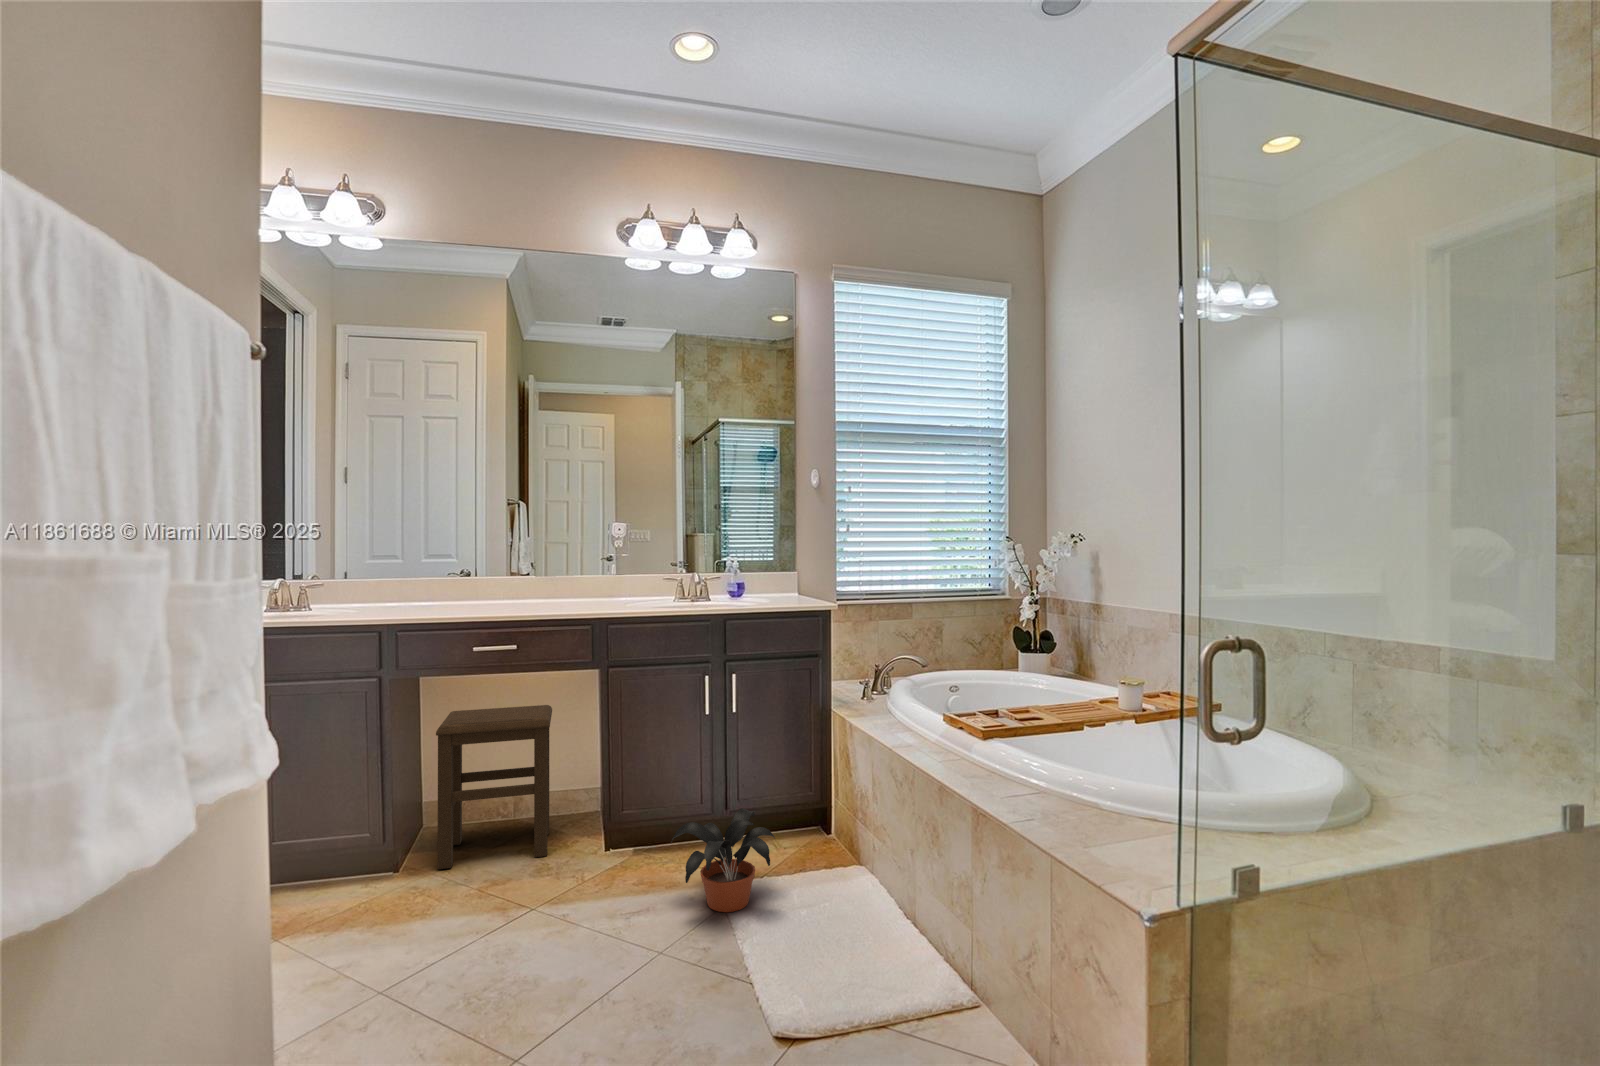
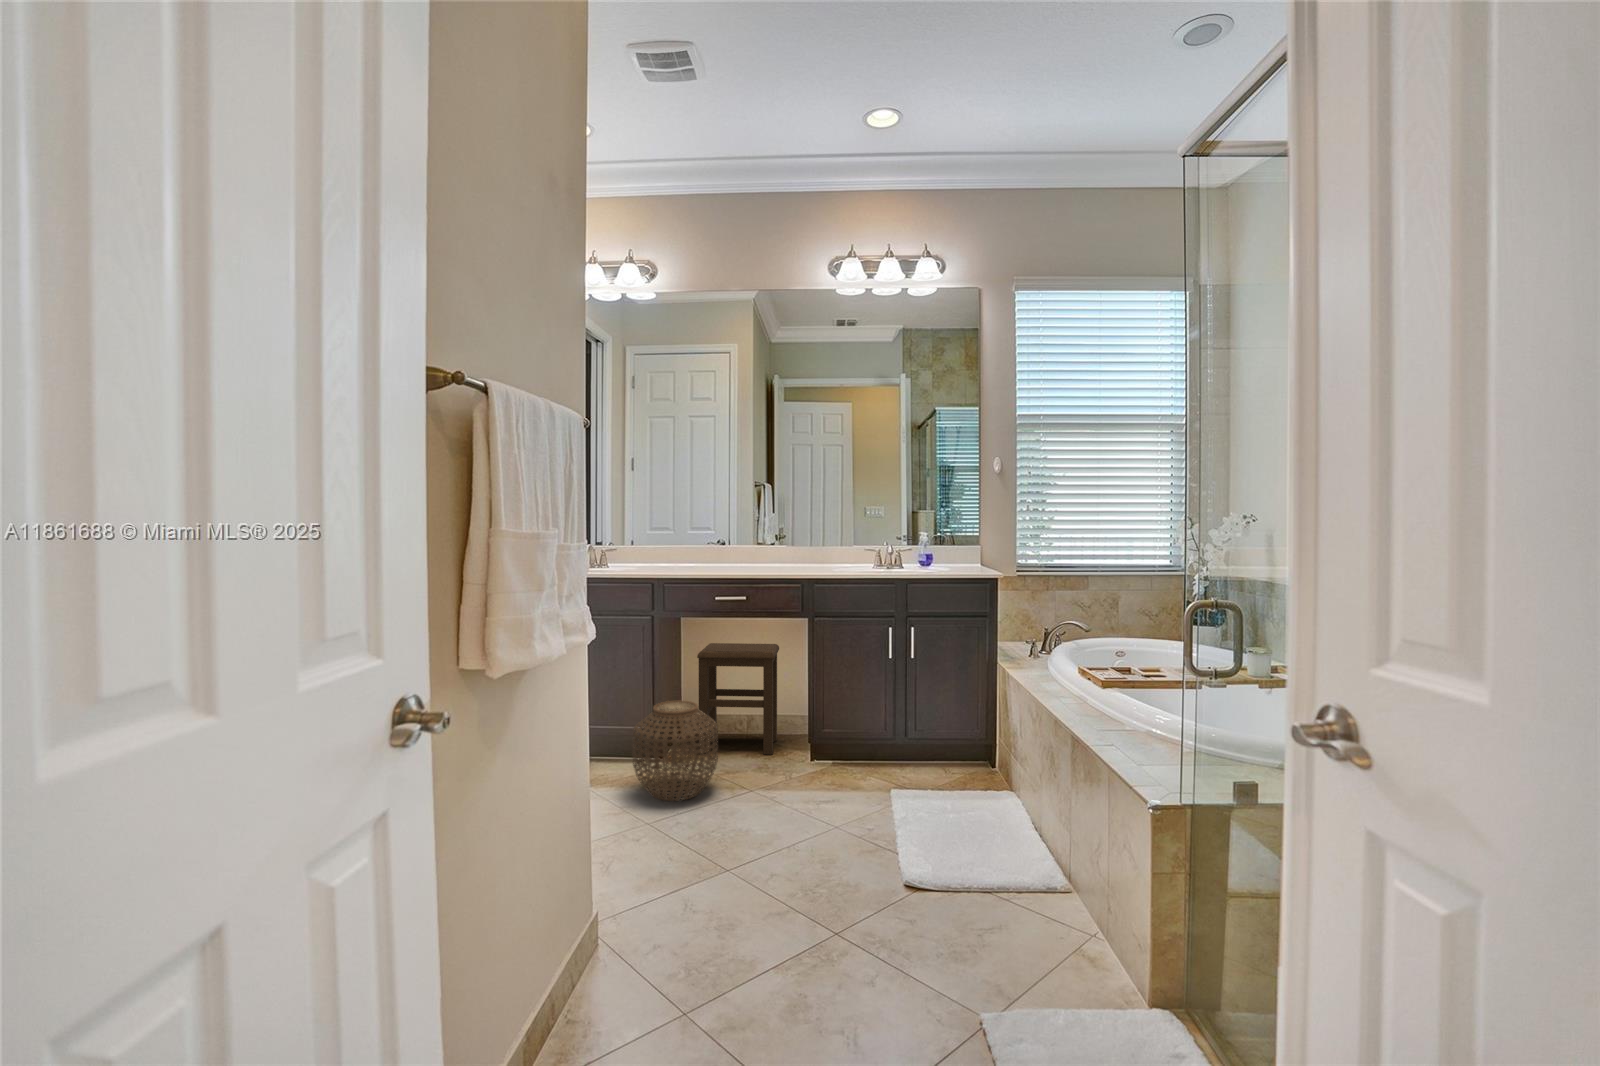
woven basket: none [335,805,476,963] -> present [632,701,718,801]
potted plant: present [671,808,775,912] -> none [854,731,936,806]

